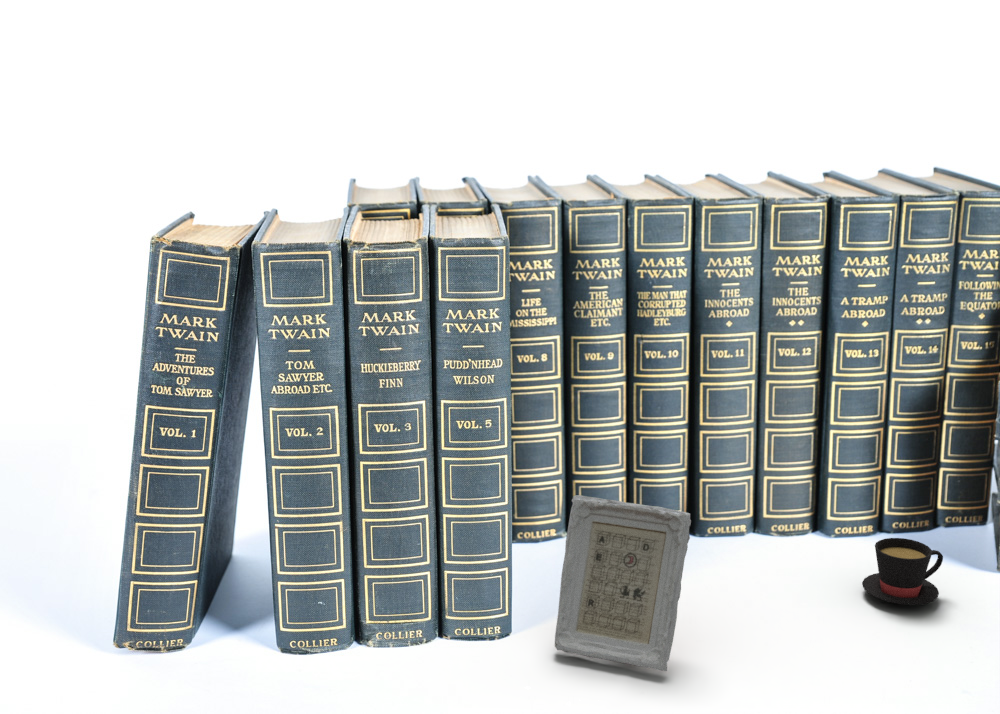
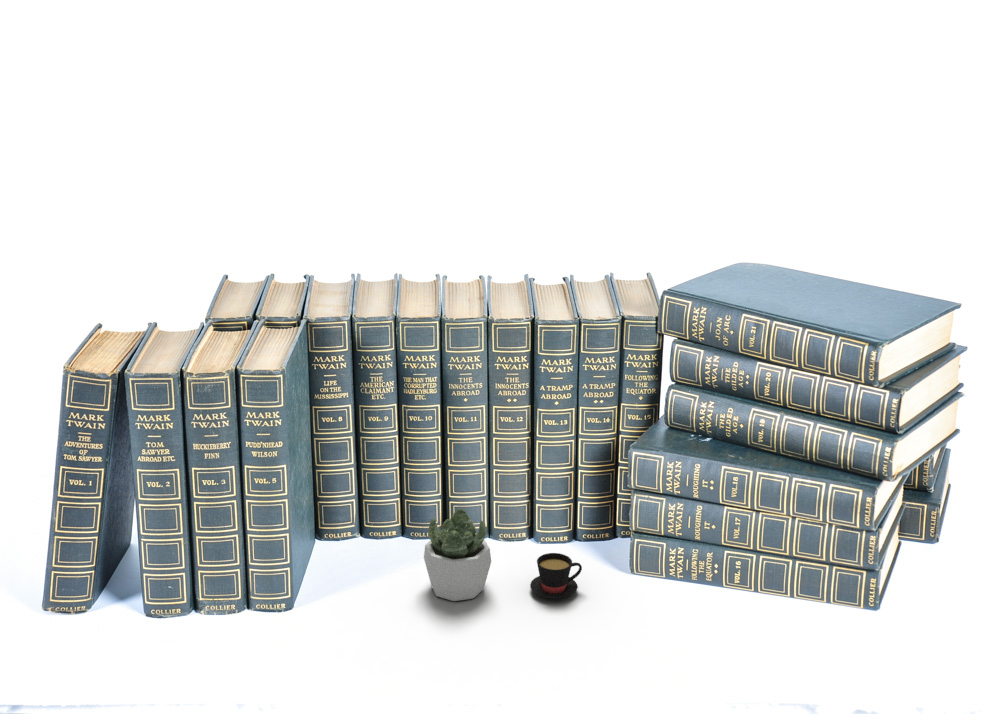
succulent plant: none [700,473,807,615] -> present [424,509,491,601]
picture frame: present [555,495,691,671] -> none [314,525,399,639]

